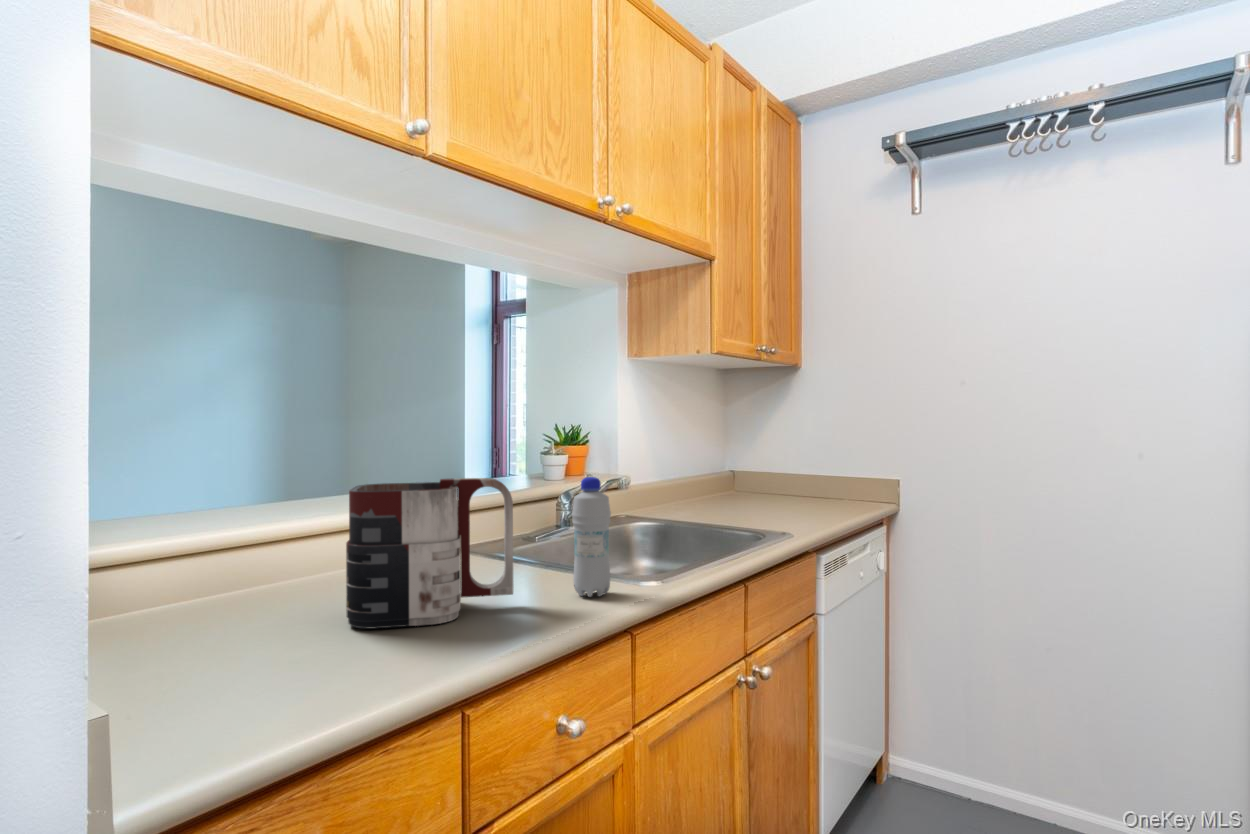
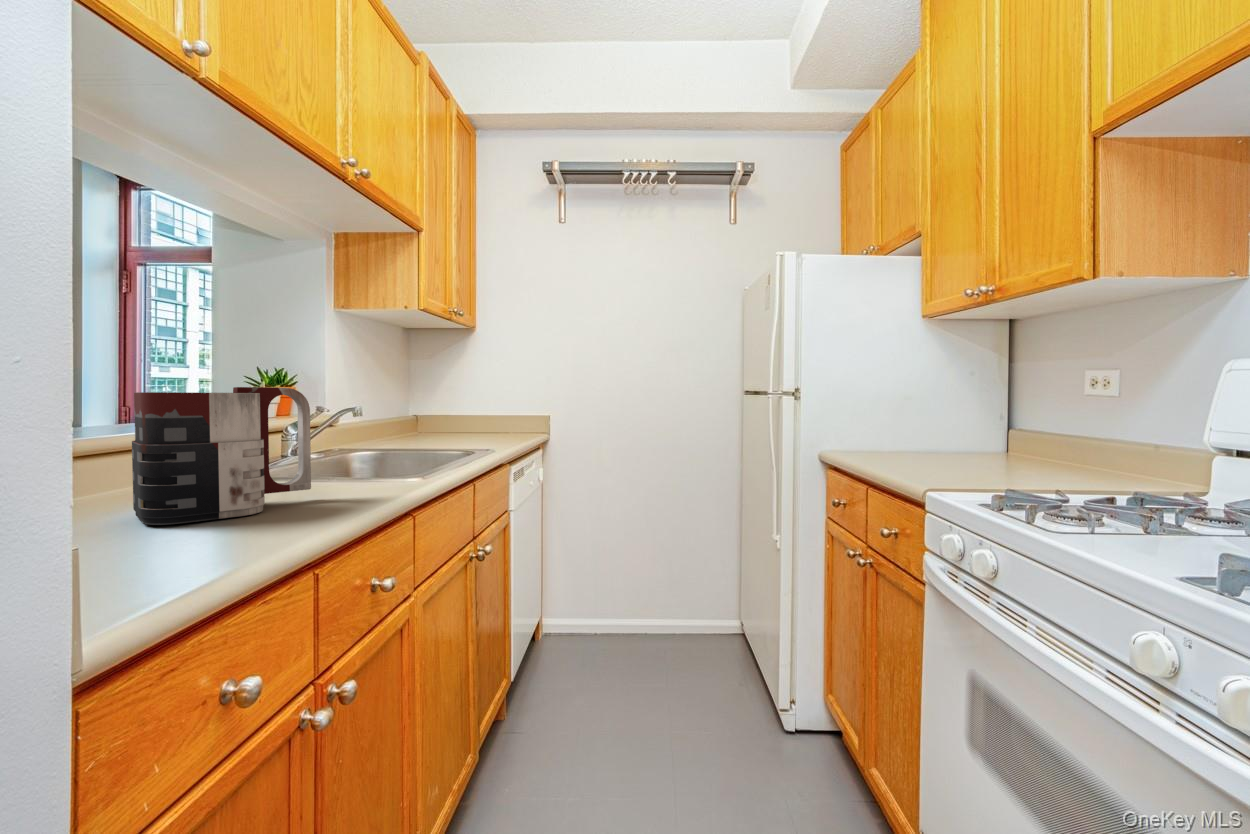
bottle: present [572,477,611,597] -> none [356,391,391,490]

